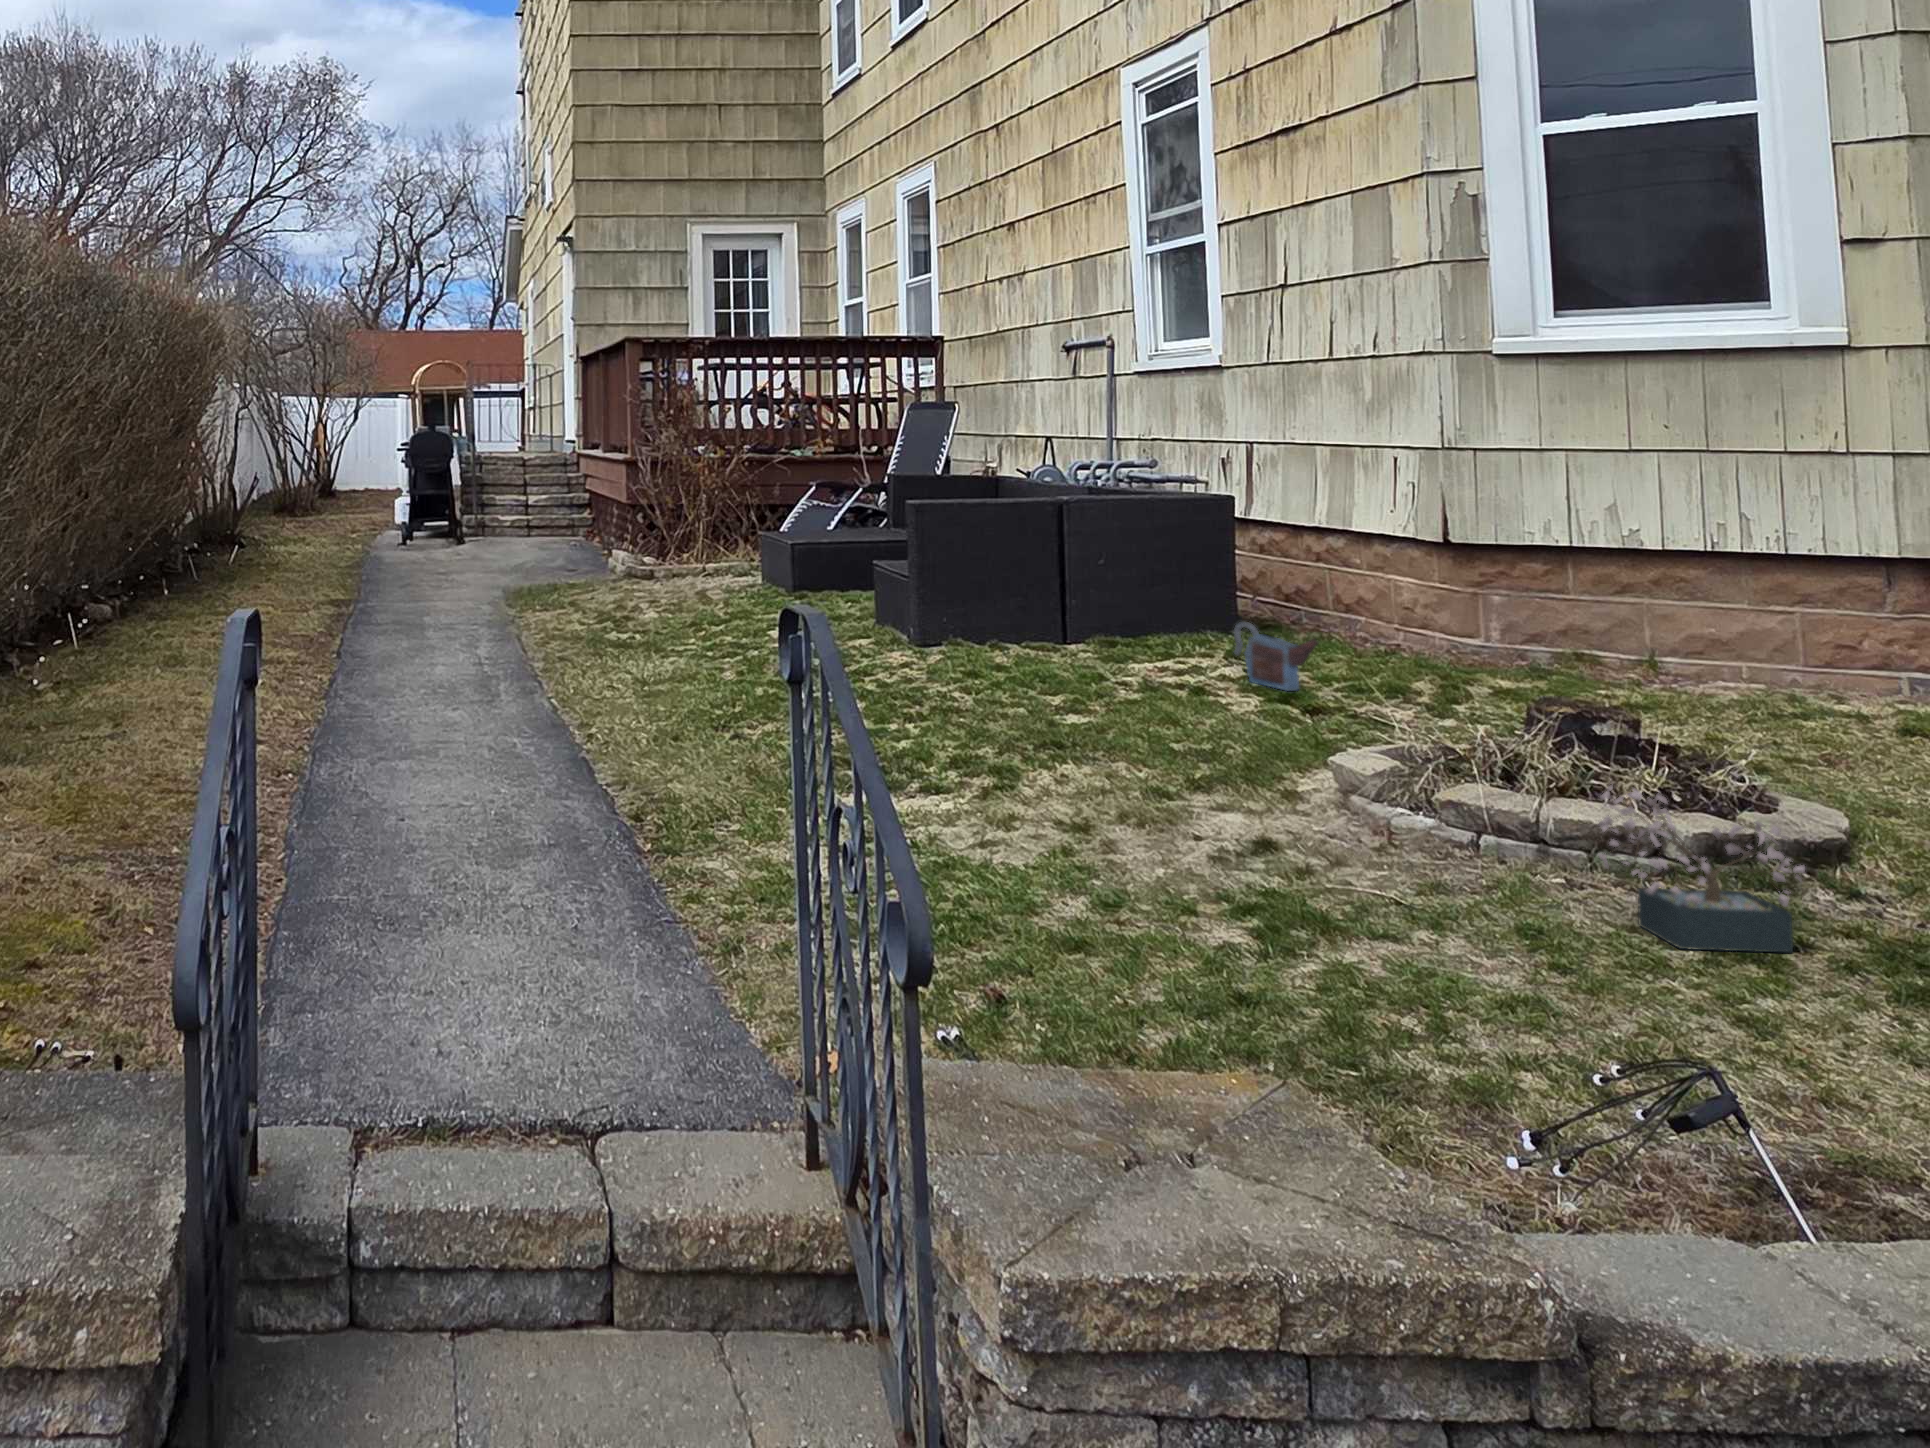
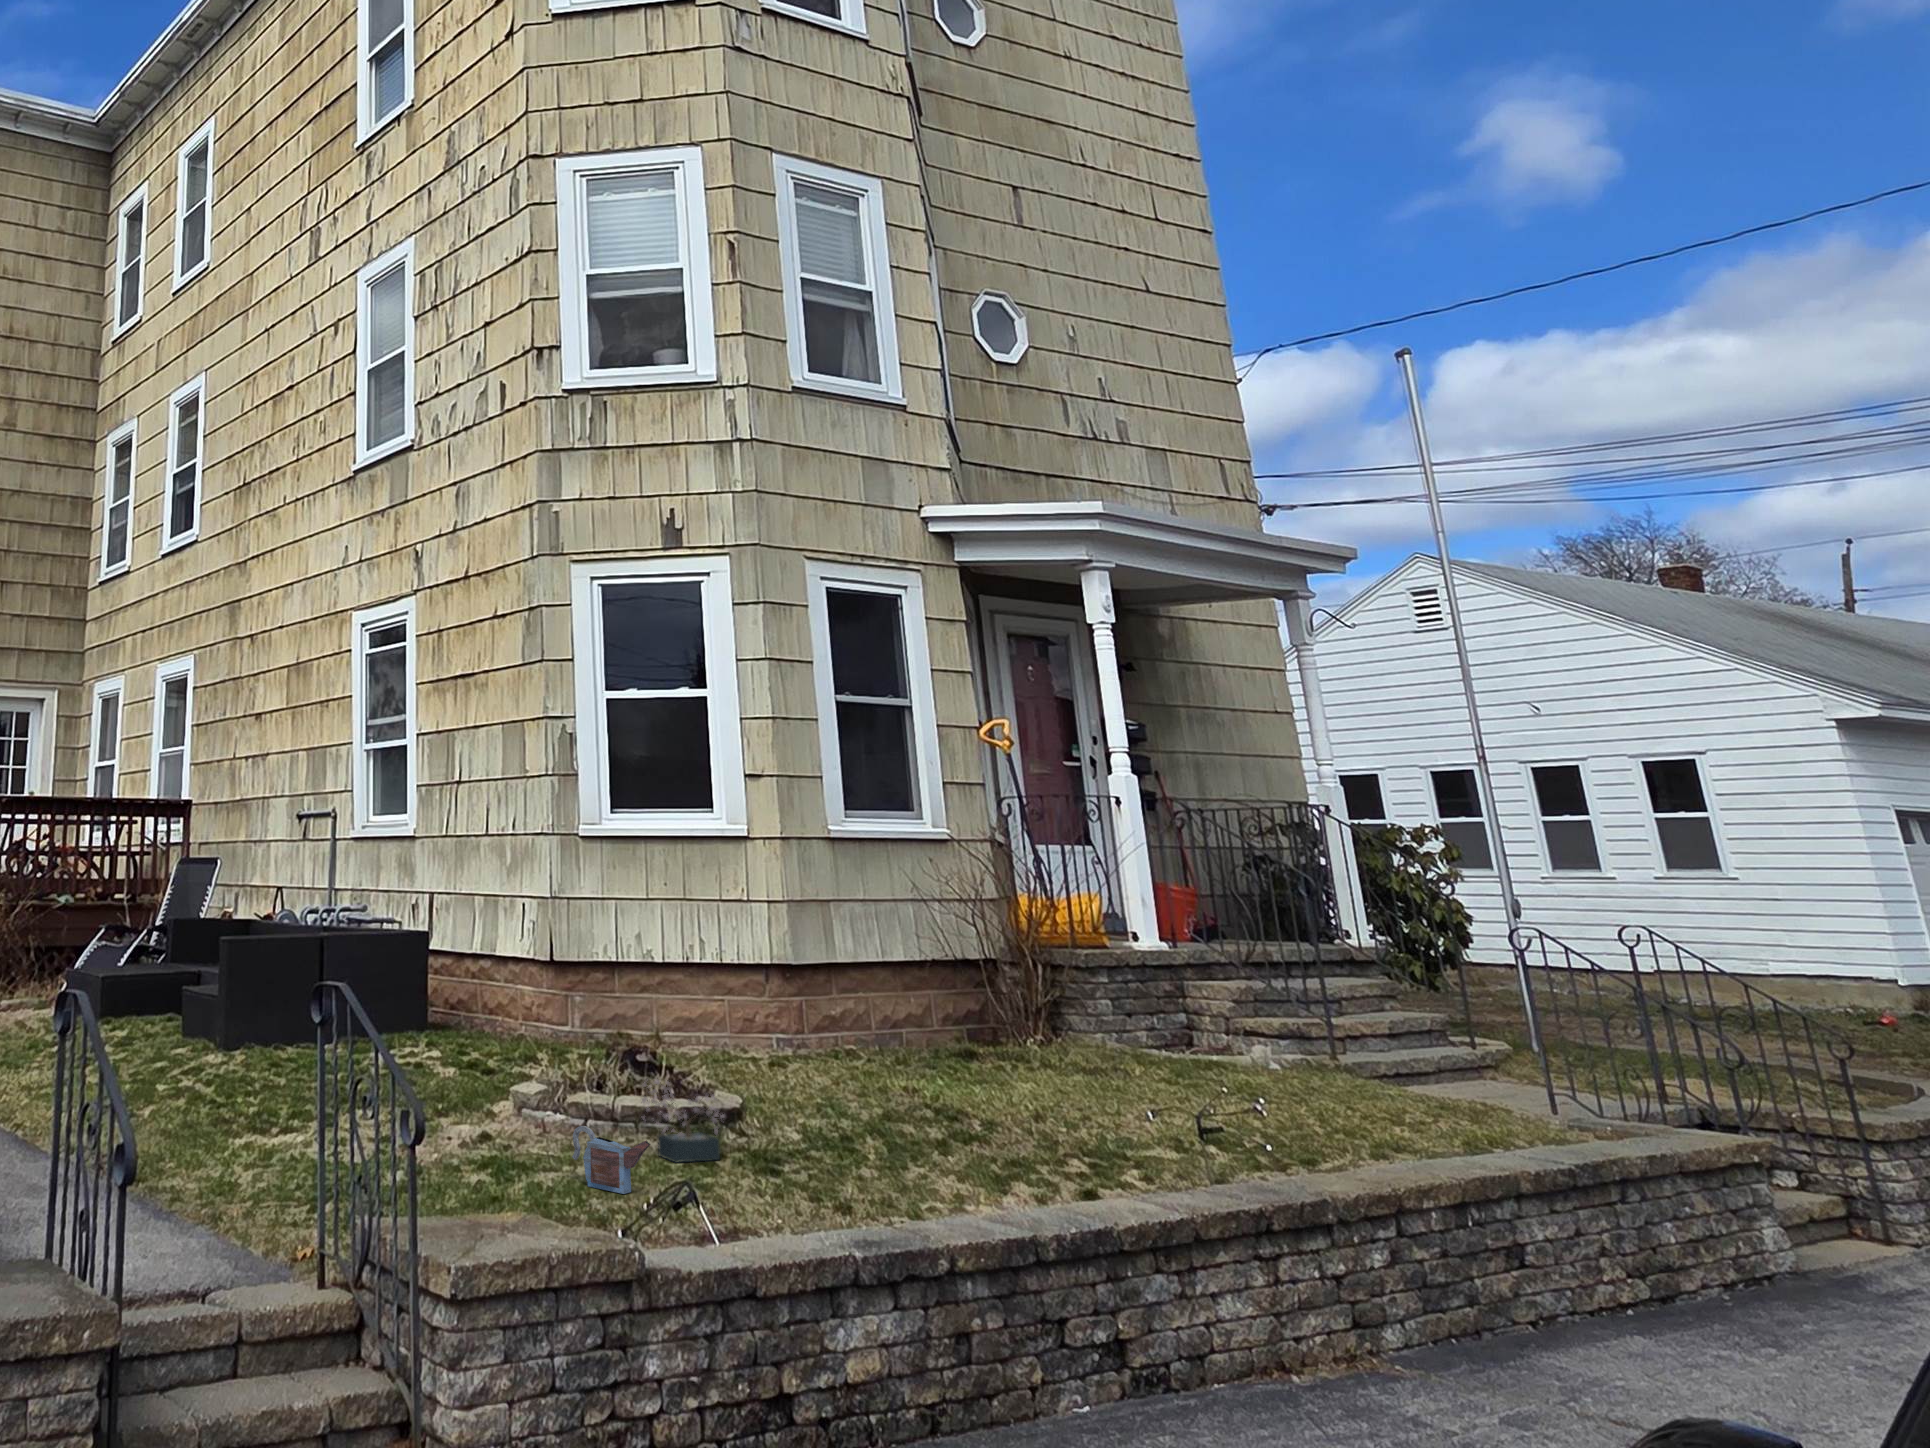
watering can: present [1234,622,1318,691] -> present [572,1126,651,1194]

